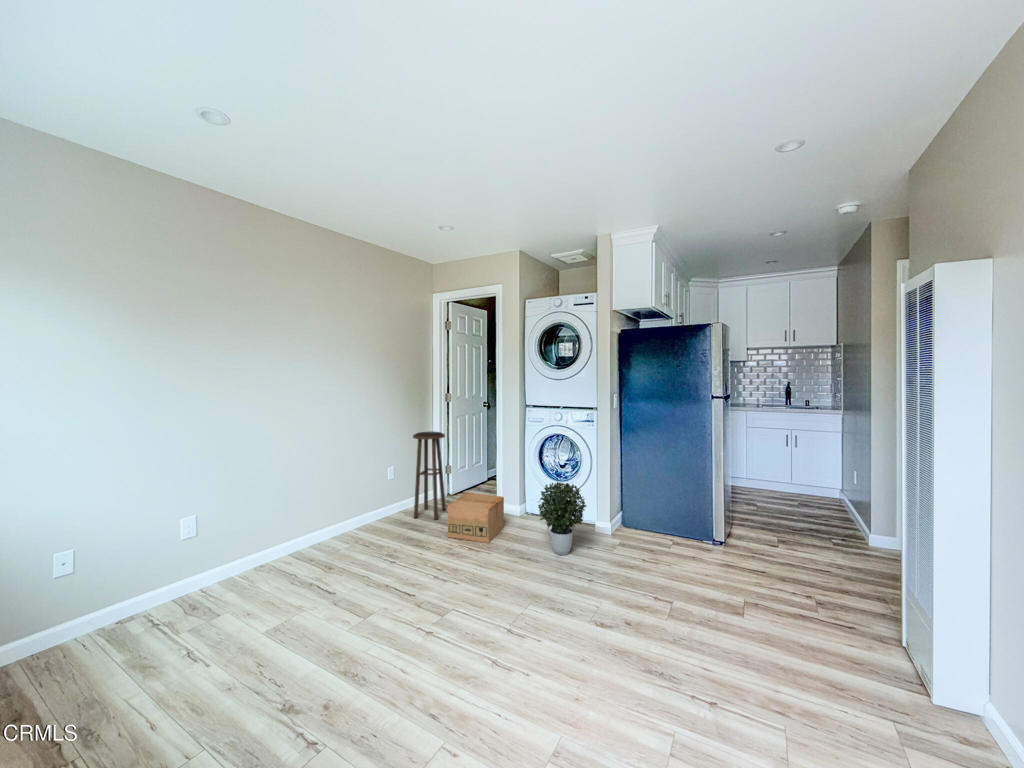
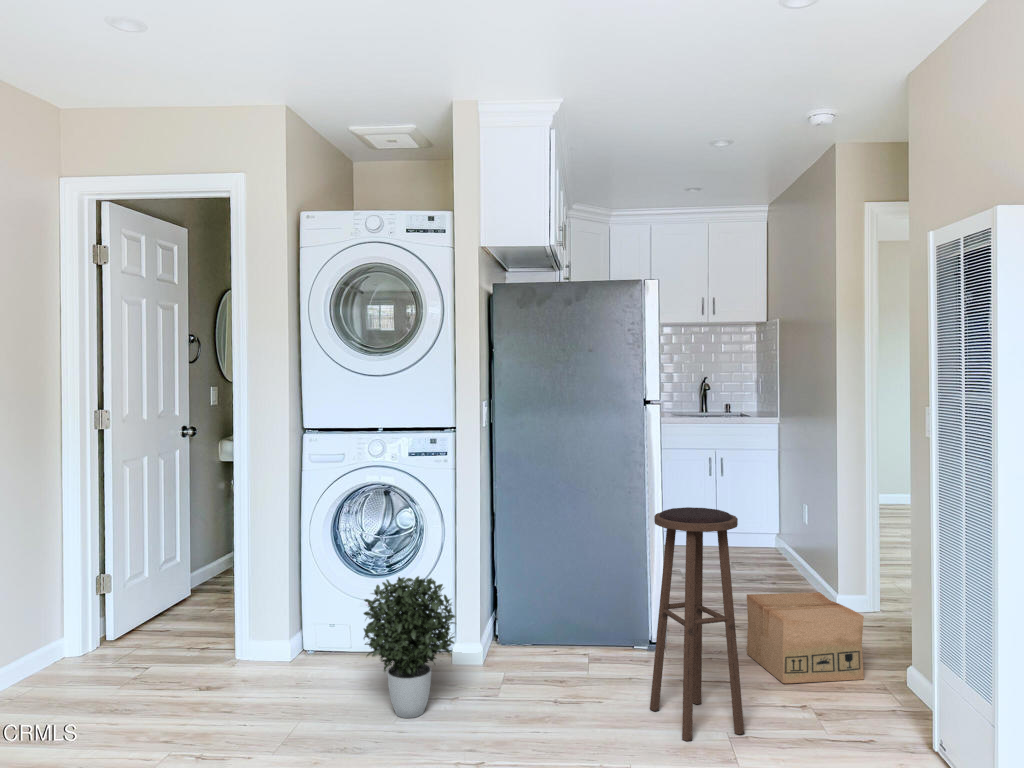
stool: present [413,431,446,519] -> present [650,507,744,741]
cardboard box: present [448,493,504,543] -> present [747,592,864,683]

